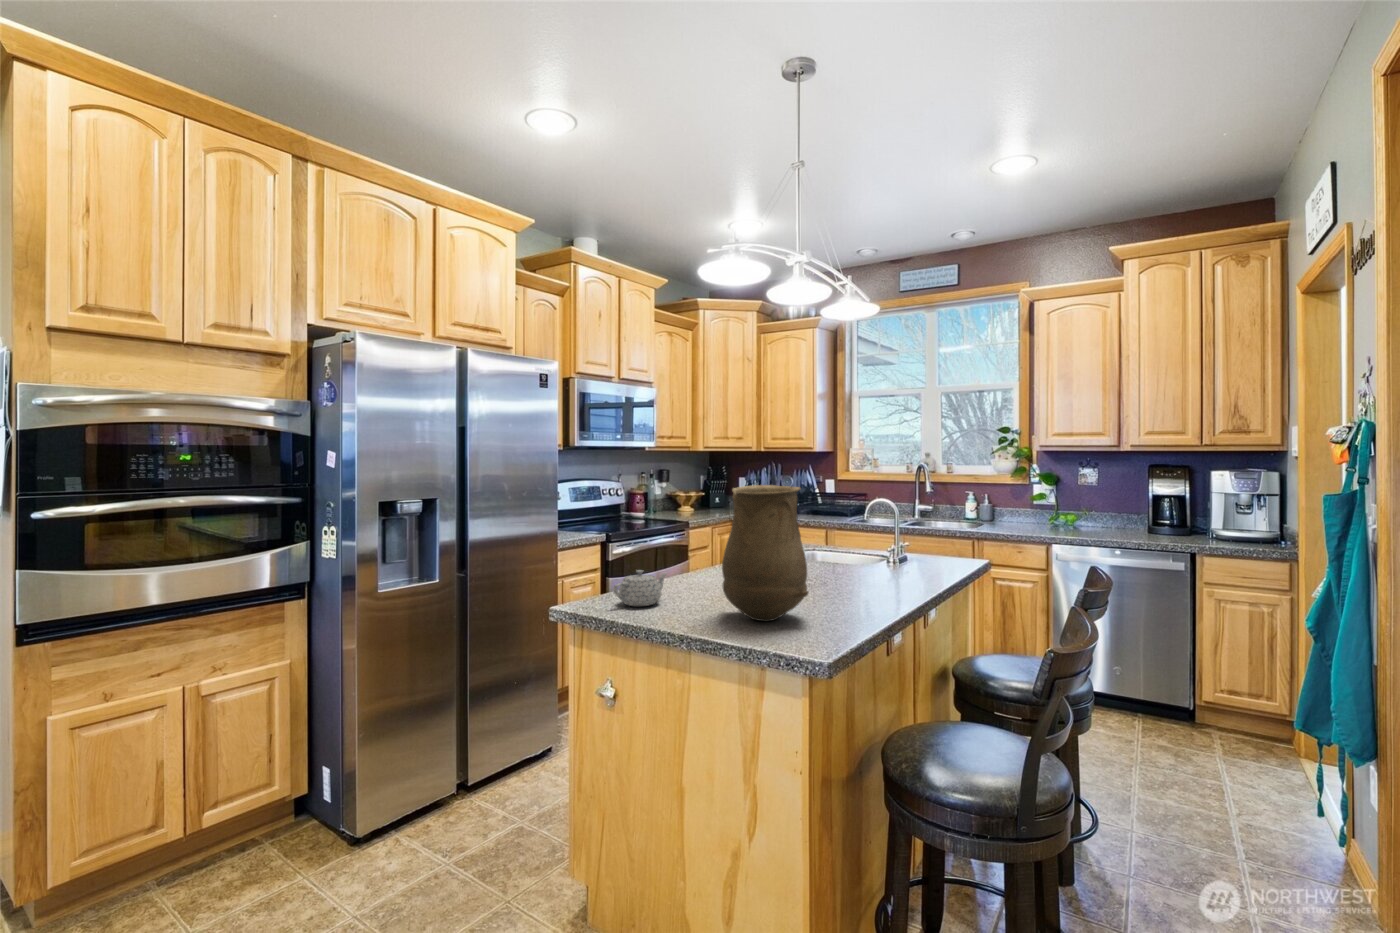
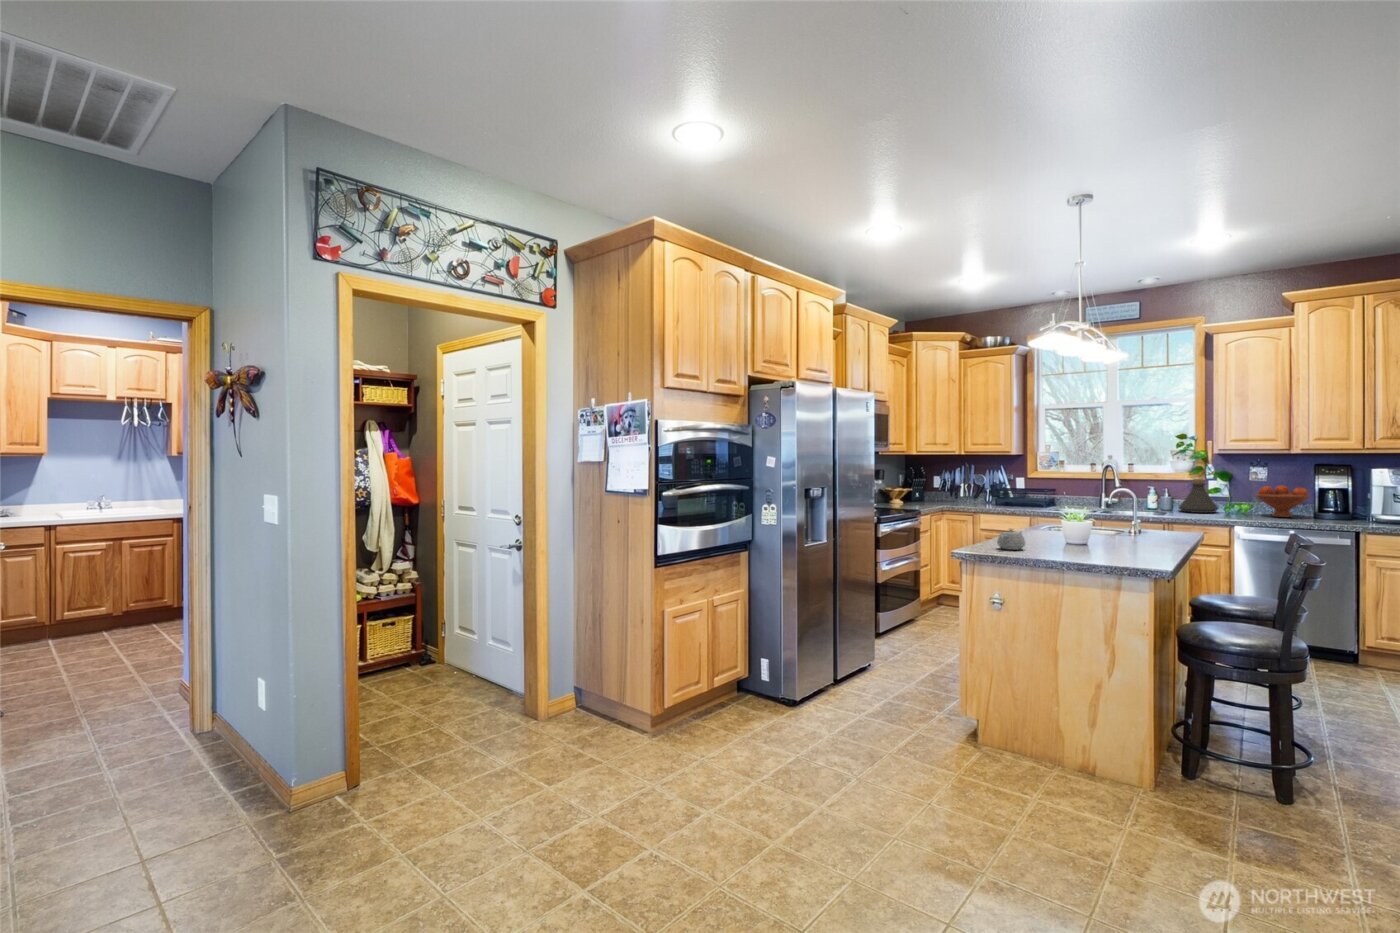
bottle: none [994,482,1040,525] -> present [1179,479,1218,513]
vase: present [722,485,808,621] -> none [1074,477,1138,556]
fruit bowl: none [1079,490,1141,531] -> present [1256,485,1310,517]

